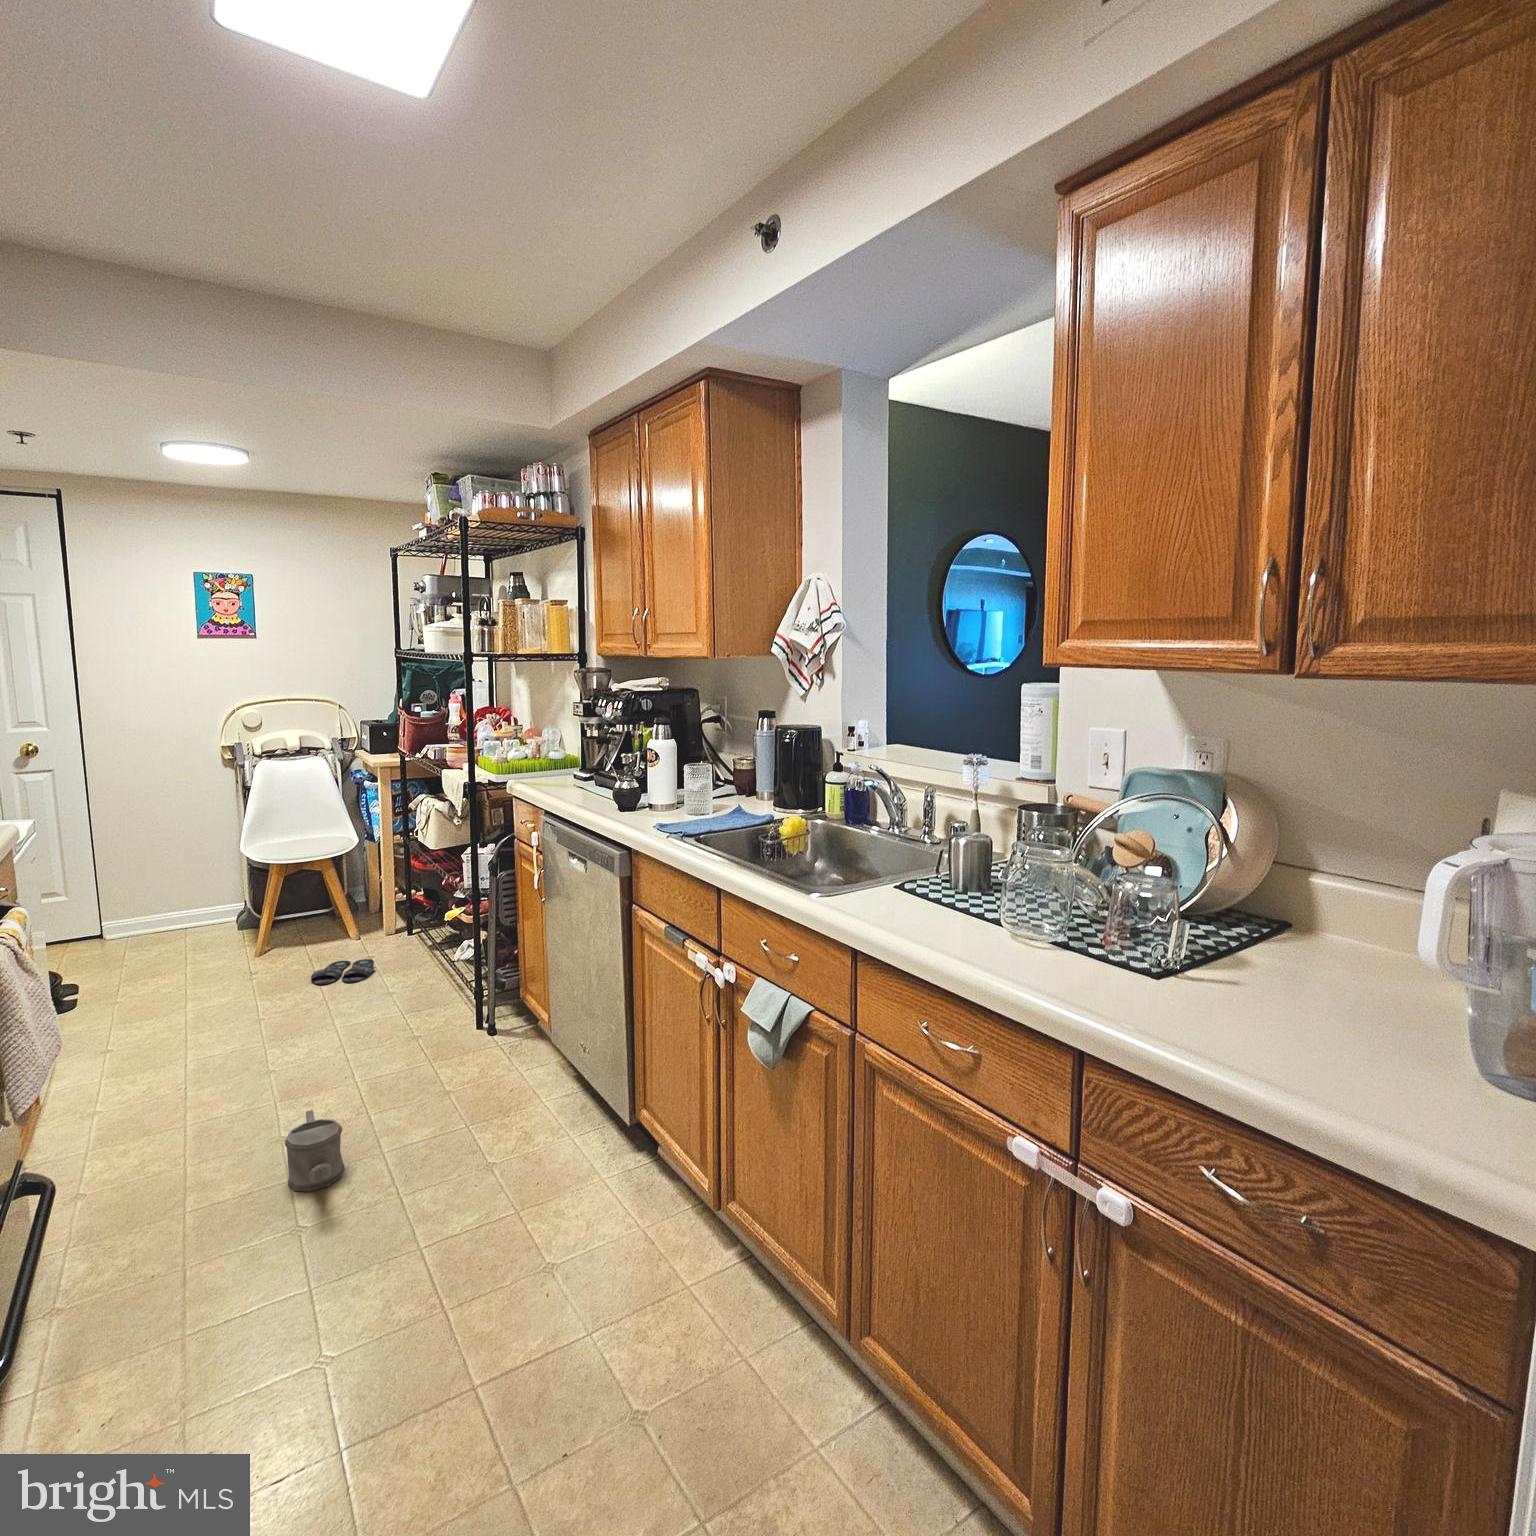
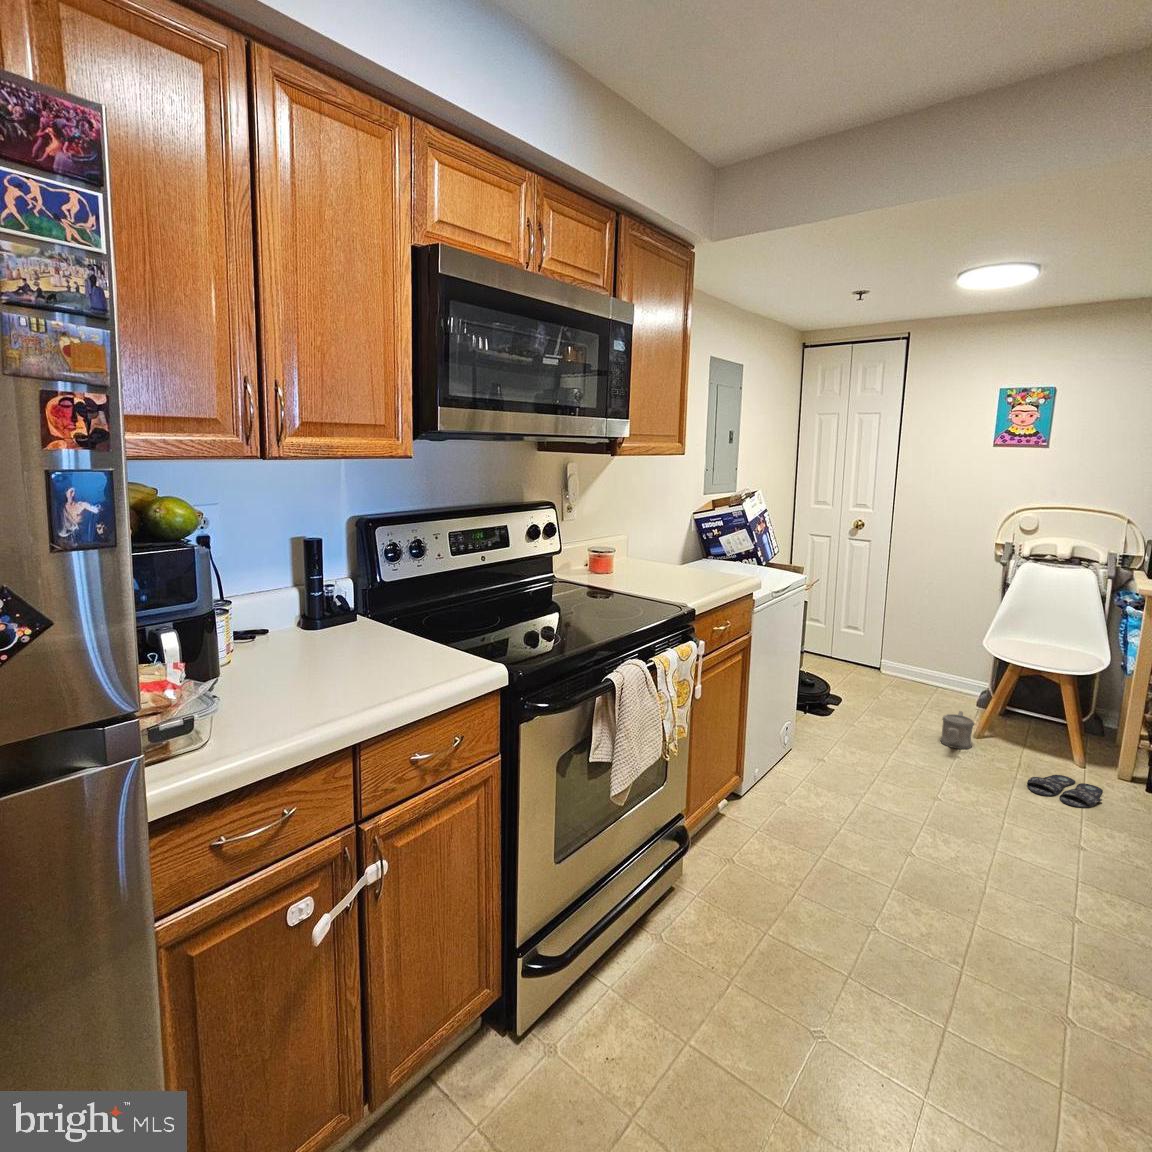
watering can: present [285,1110,345,1192] -> present [940,711,974,749]

